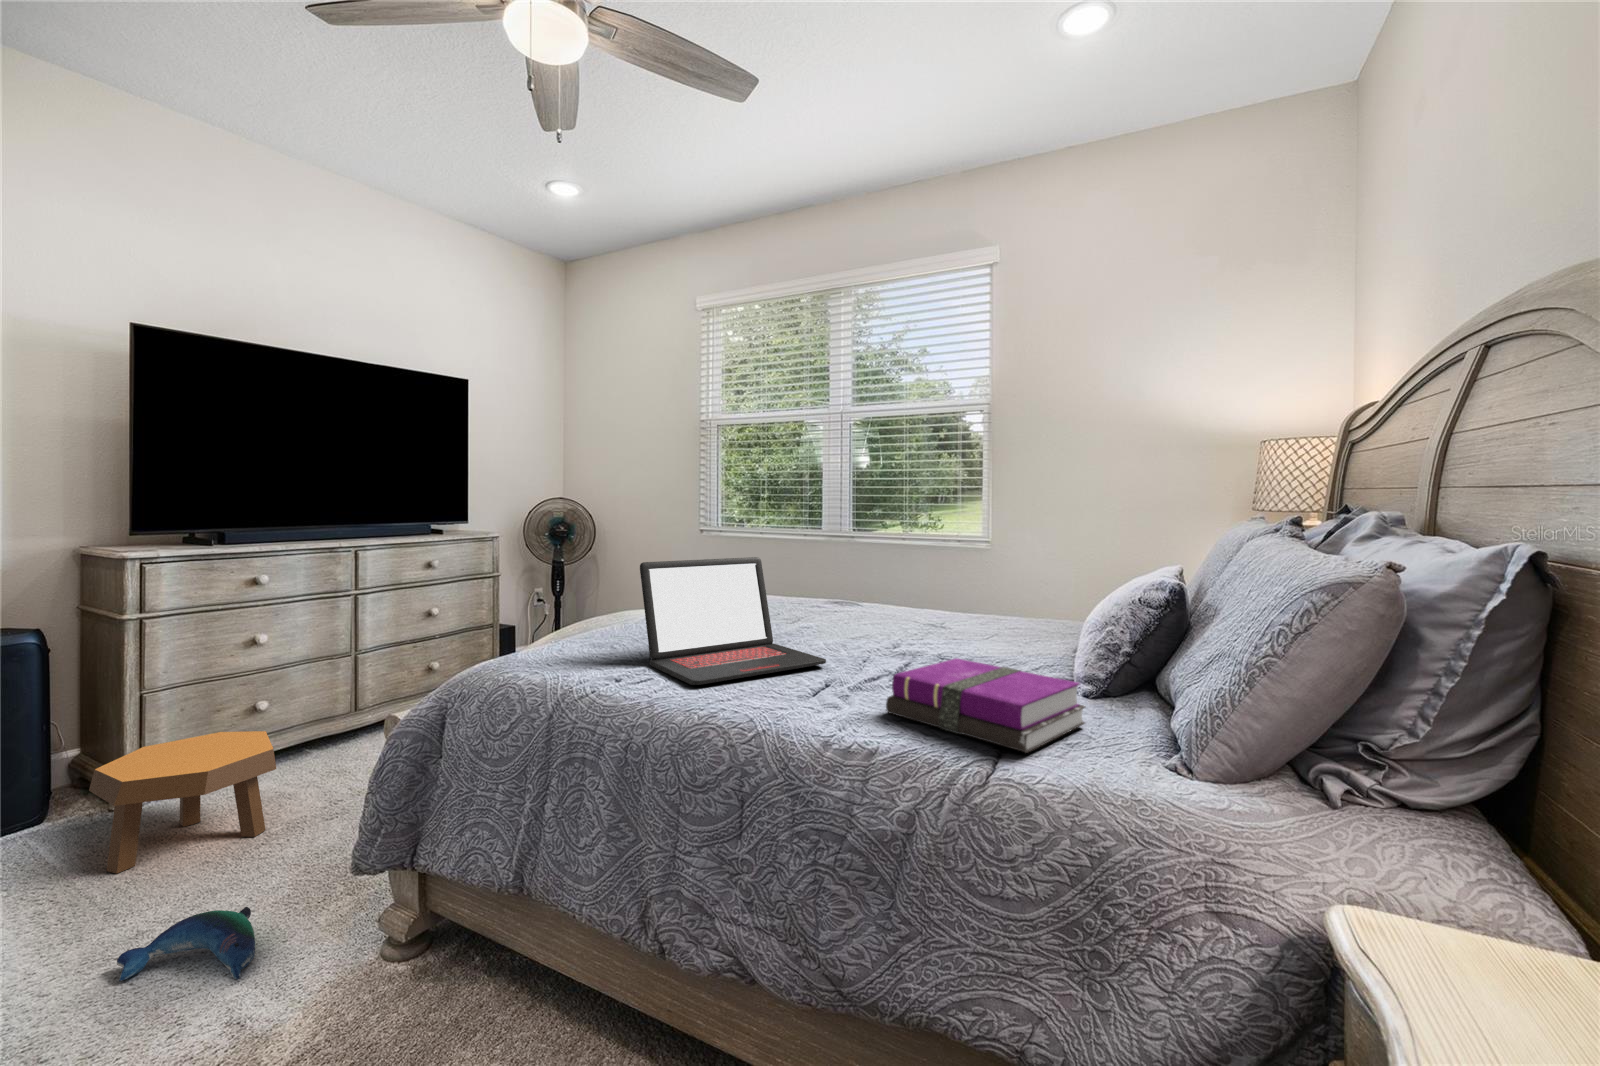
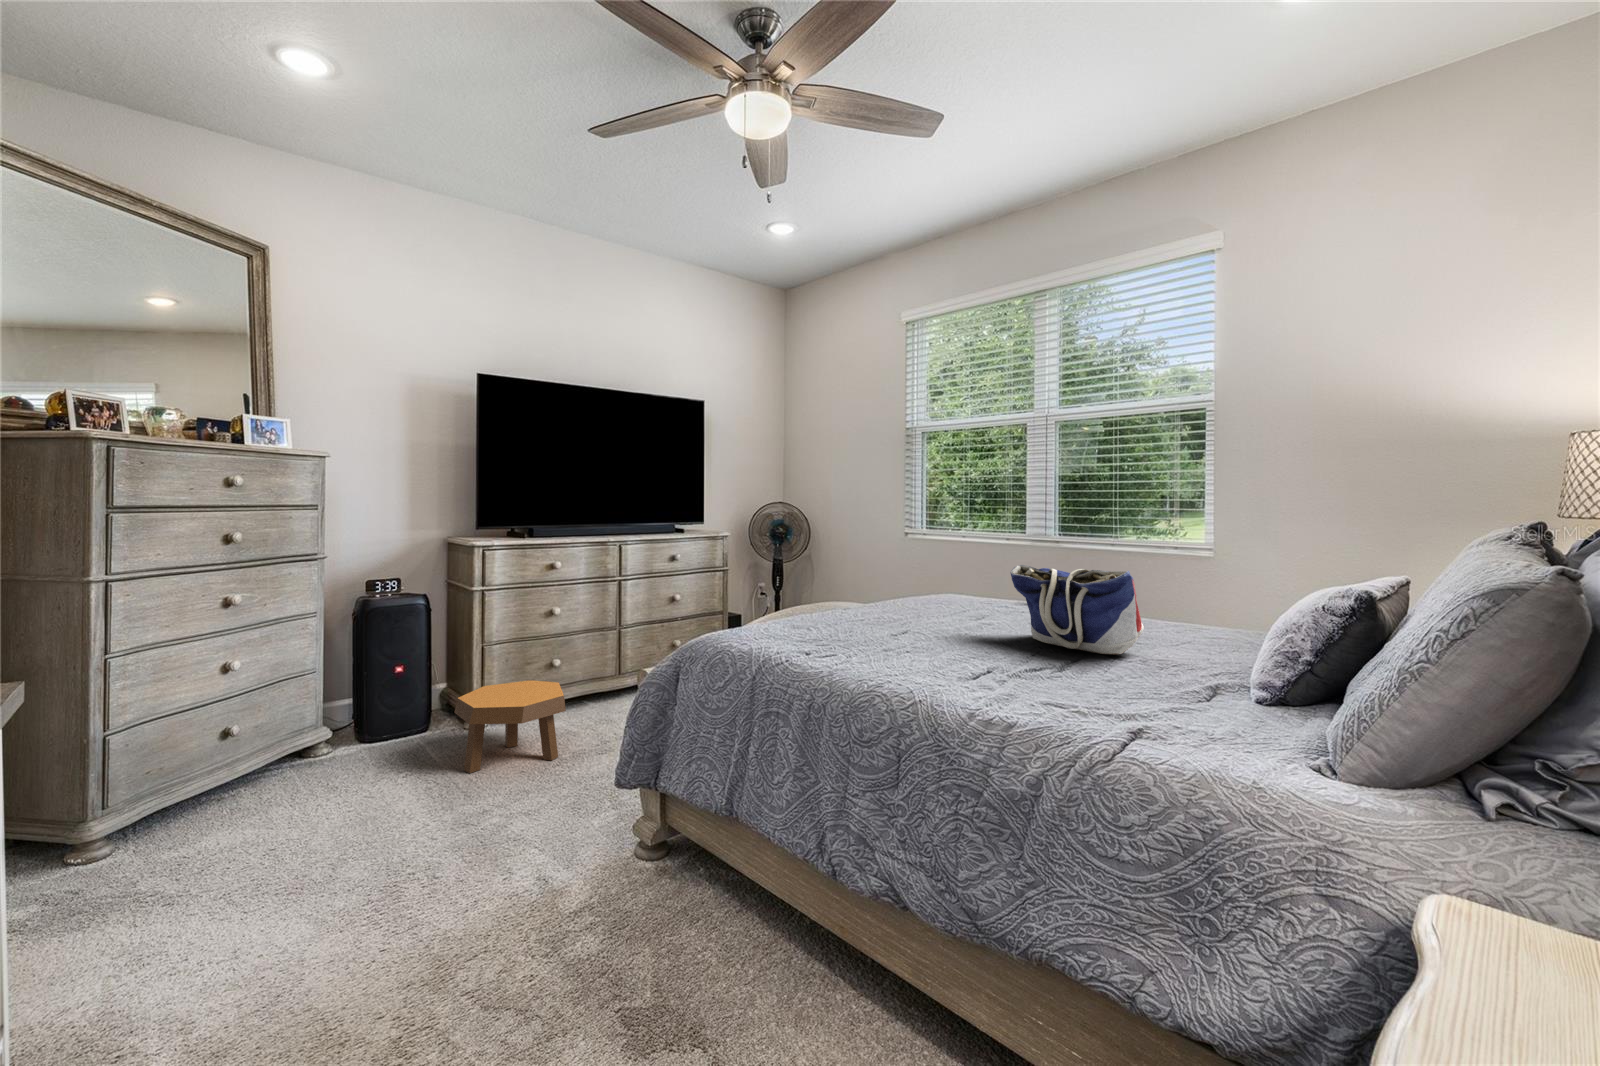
laptop: present [640,557,826,685] -> none [829,556,993,663]
tote bag: none [836,565,966,655] -> present [1010,565,1144,654]
notebook: present [886,658,1085,753] -> none [1036,654,1241,740]
plush toy: present [117,907,255,981] -> none [474,804,554,854]

